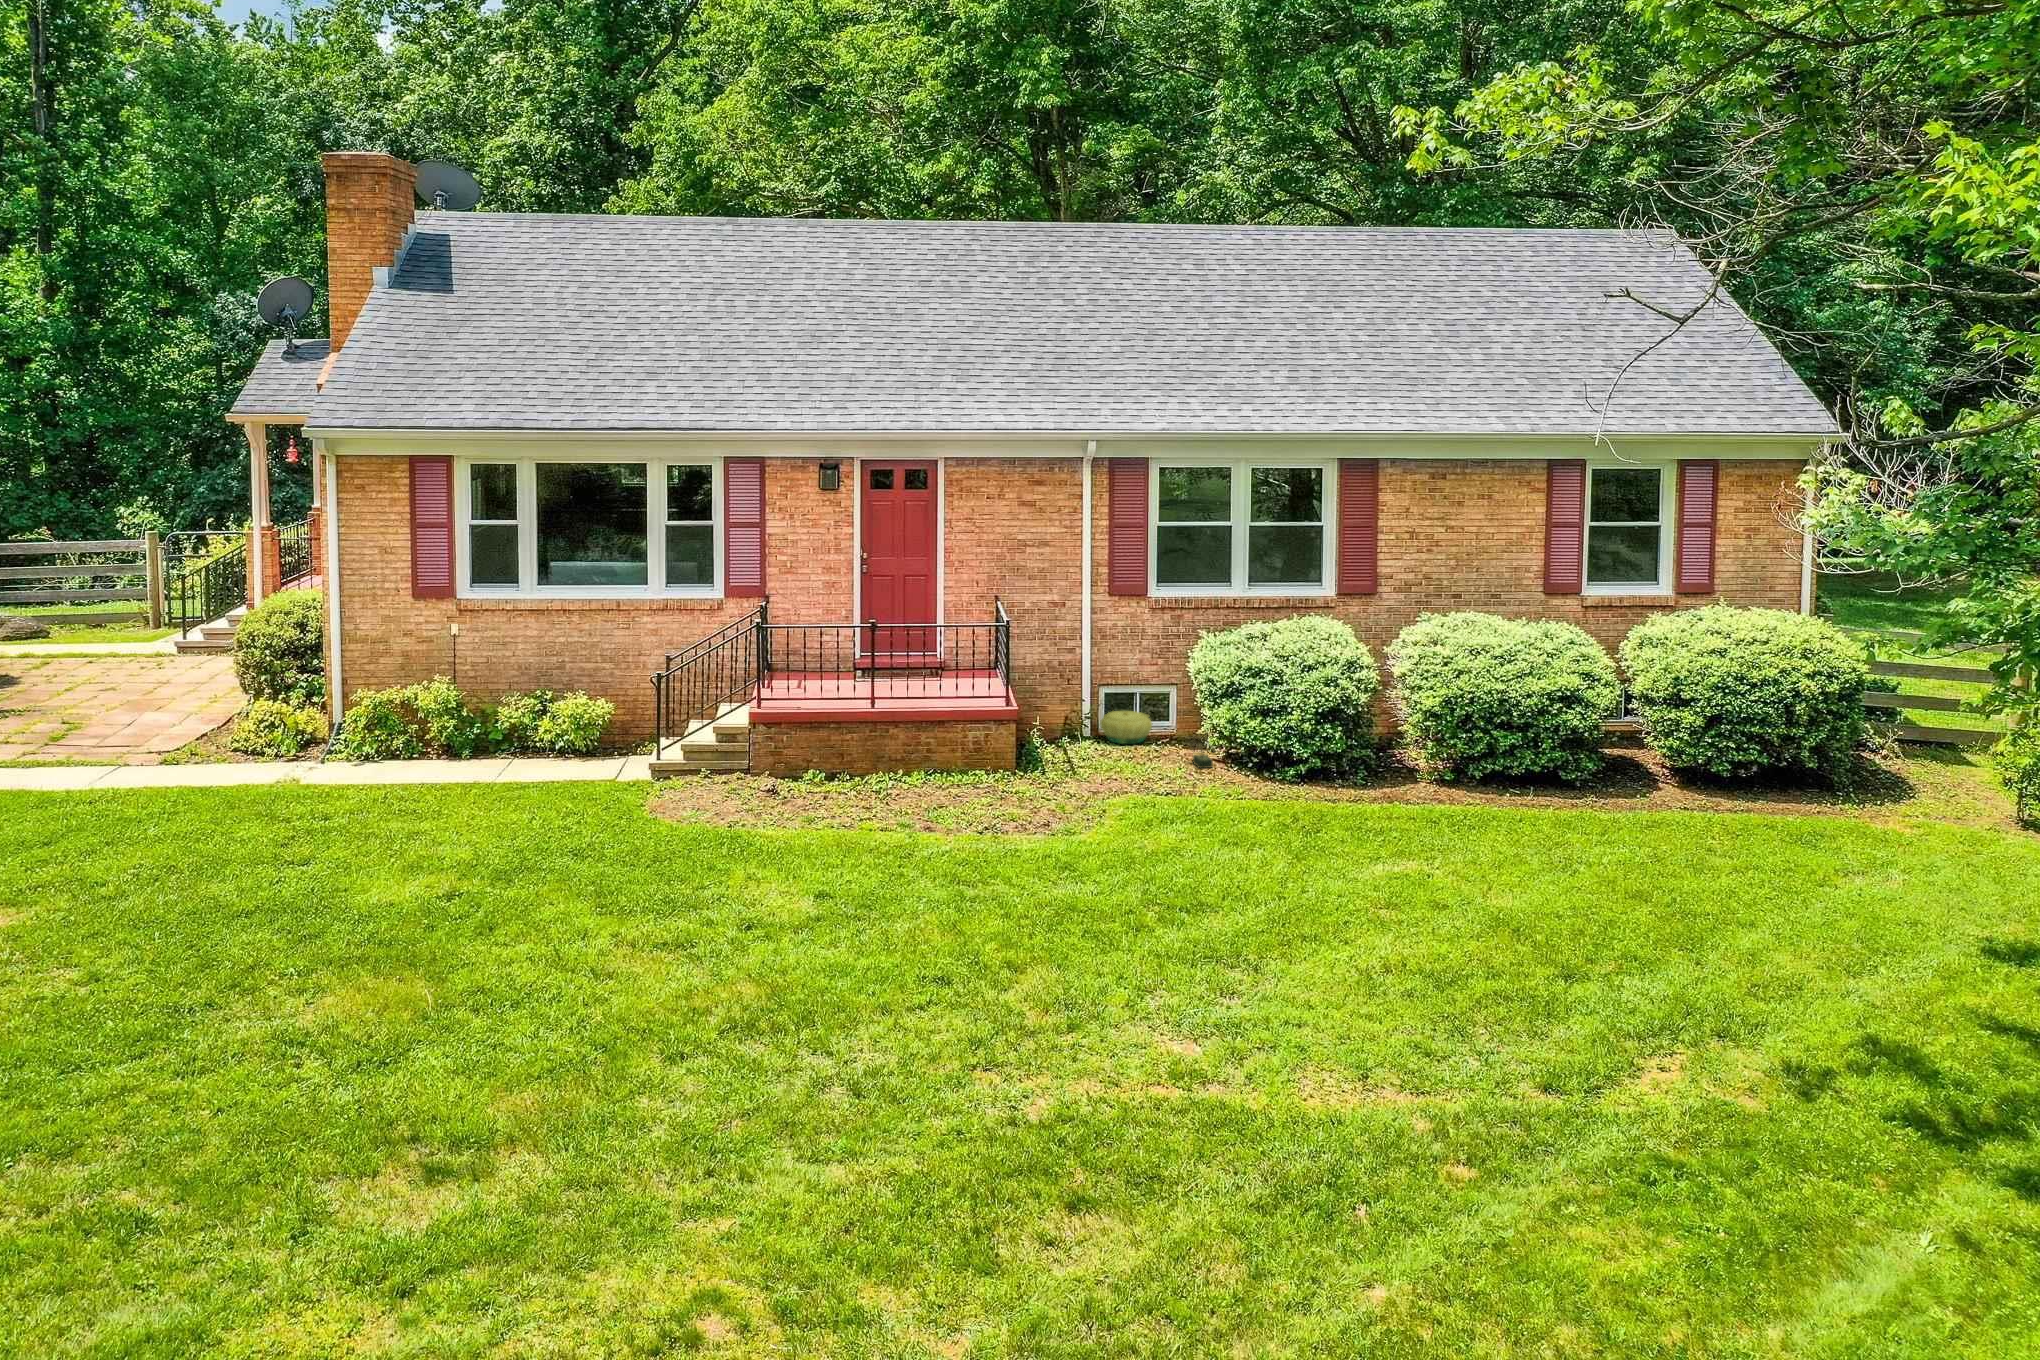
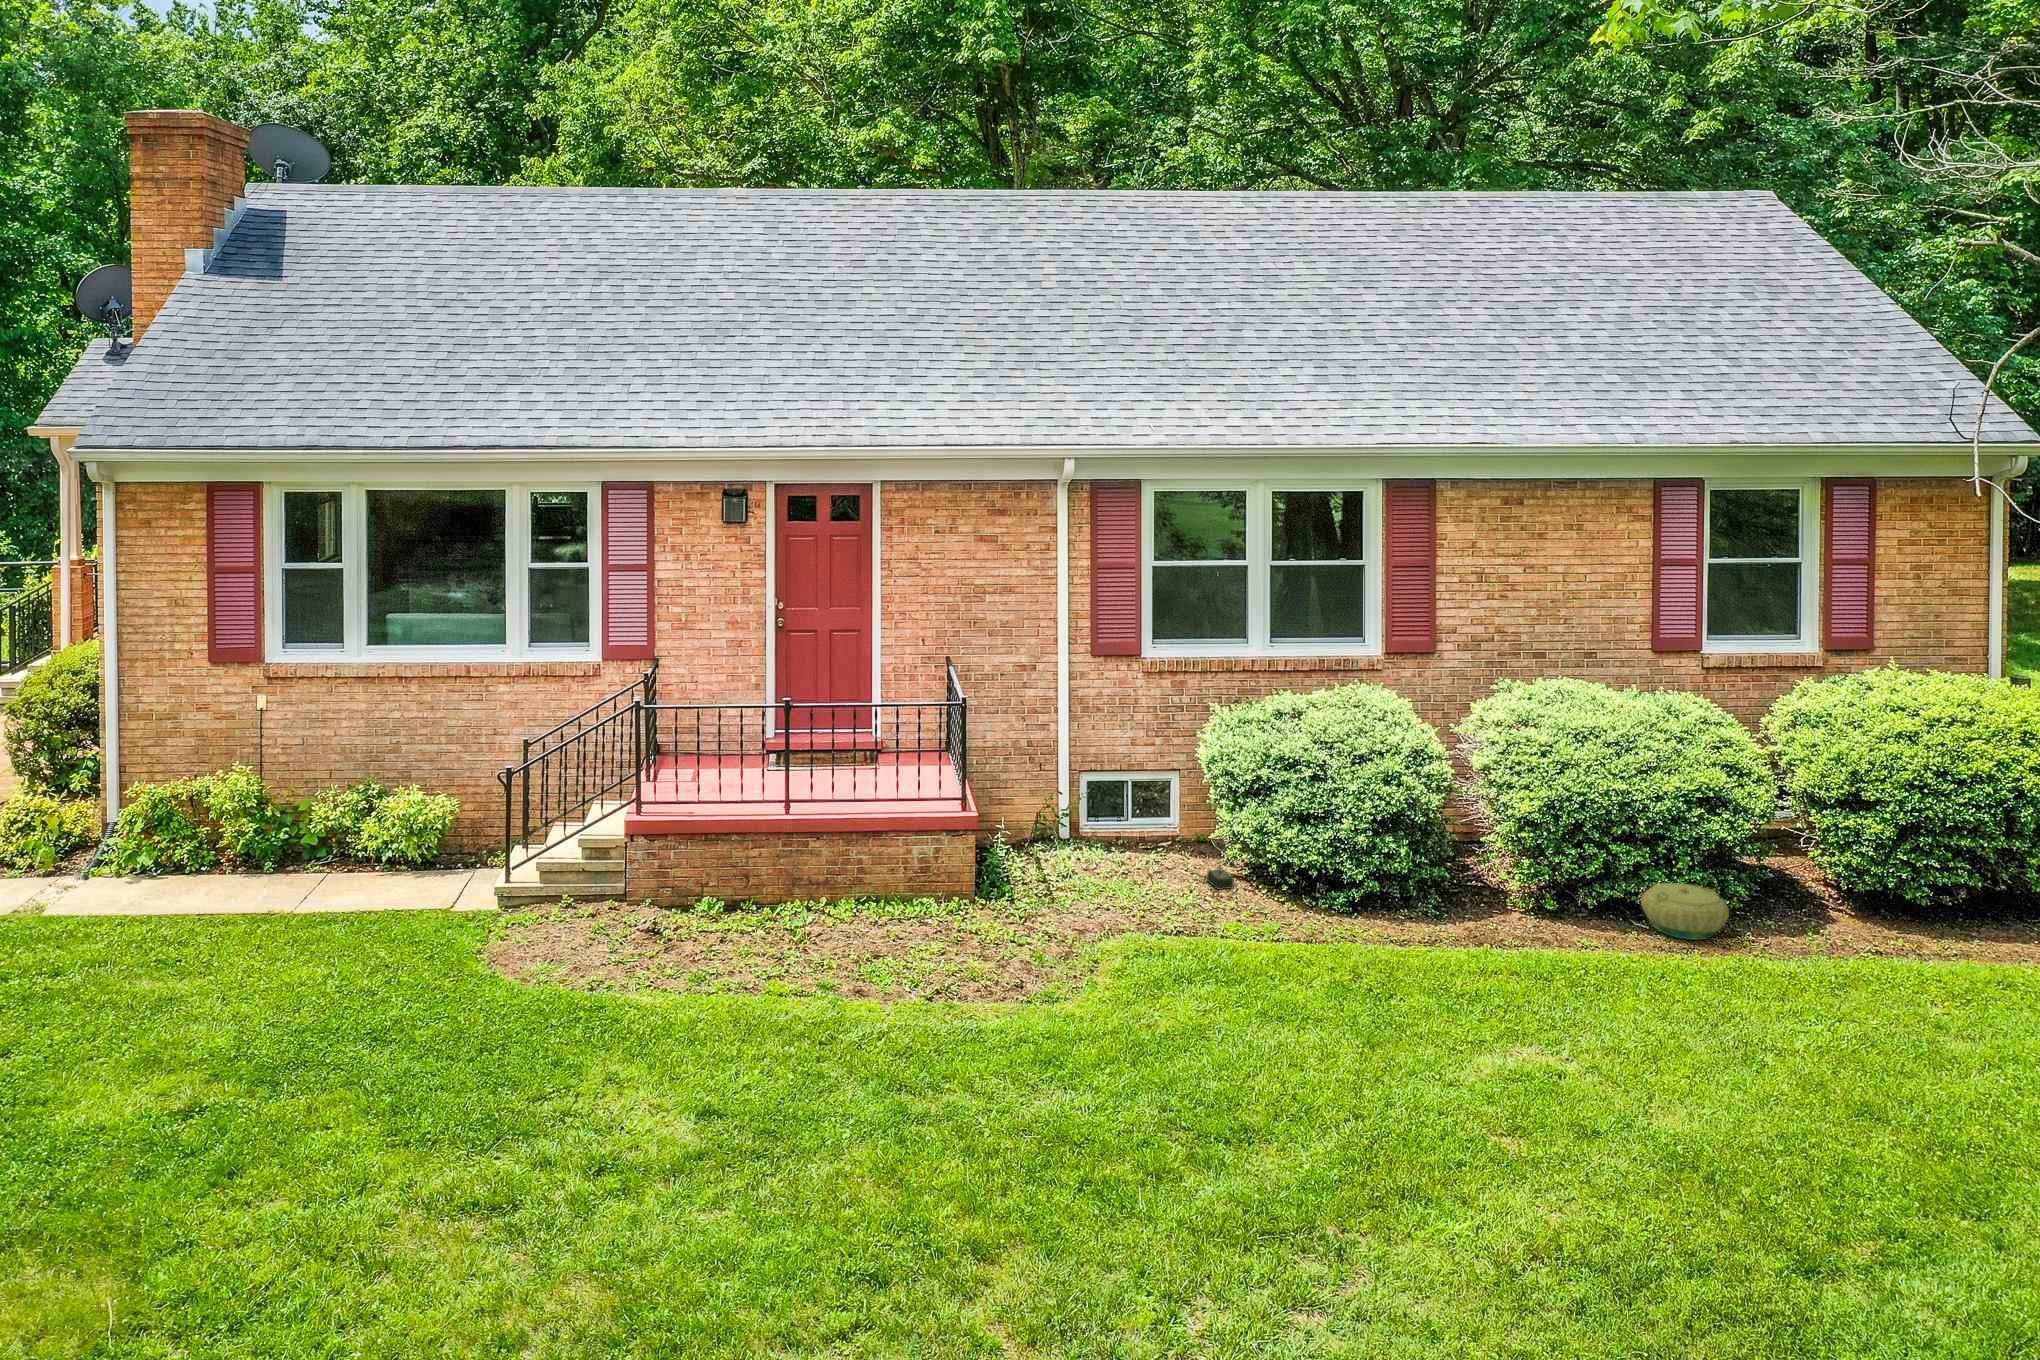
basket: present [1100,711,1152,744] -> present [1641,883,1729,940]

